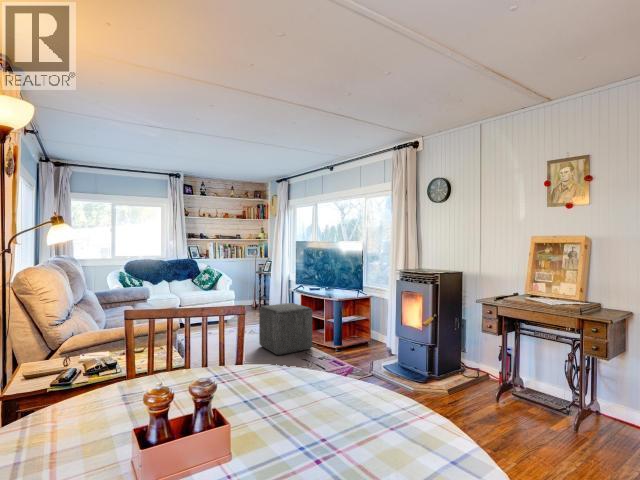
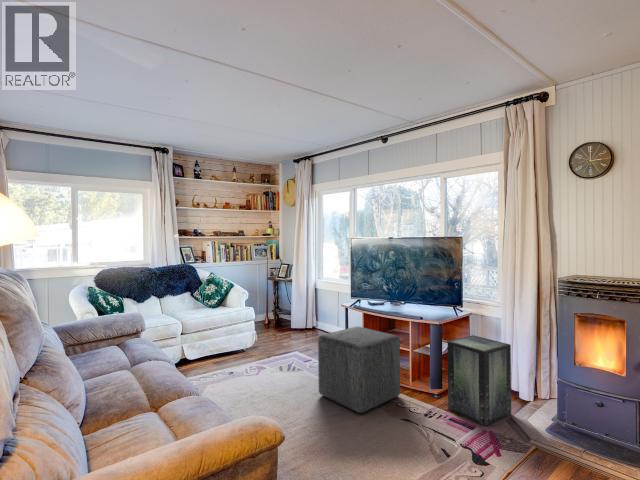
storage box: none [337,309,375,364] -> present [447,335,511,426]

